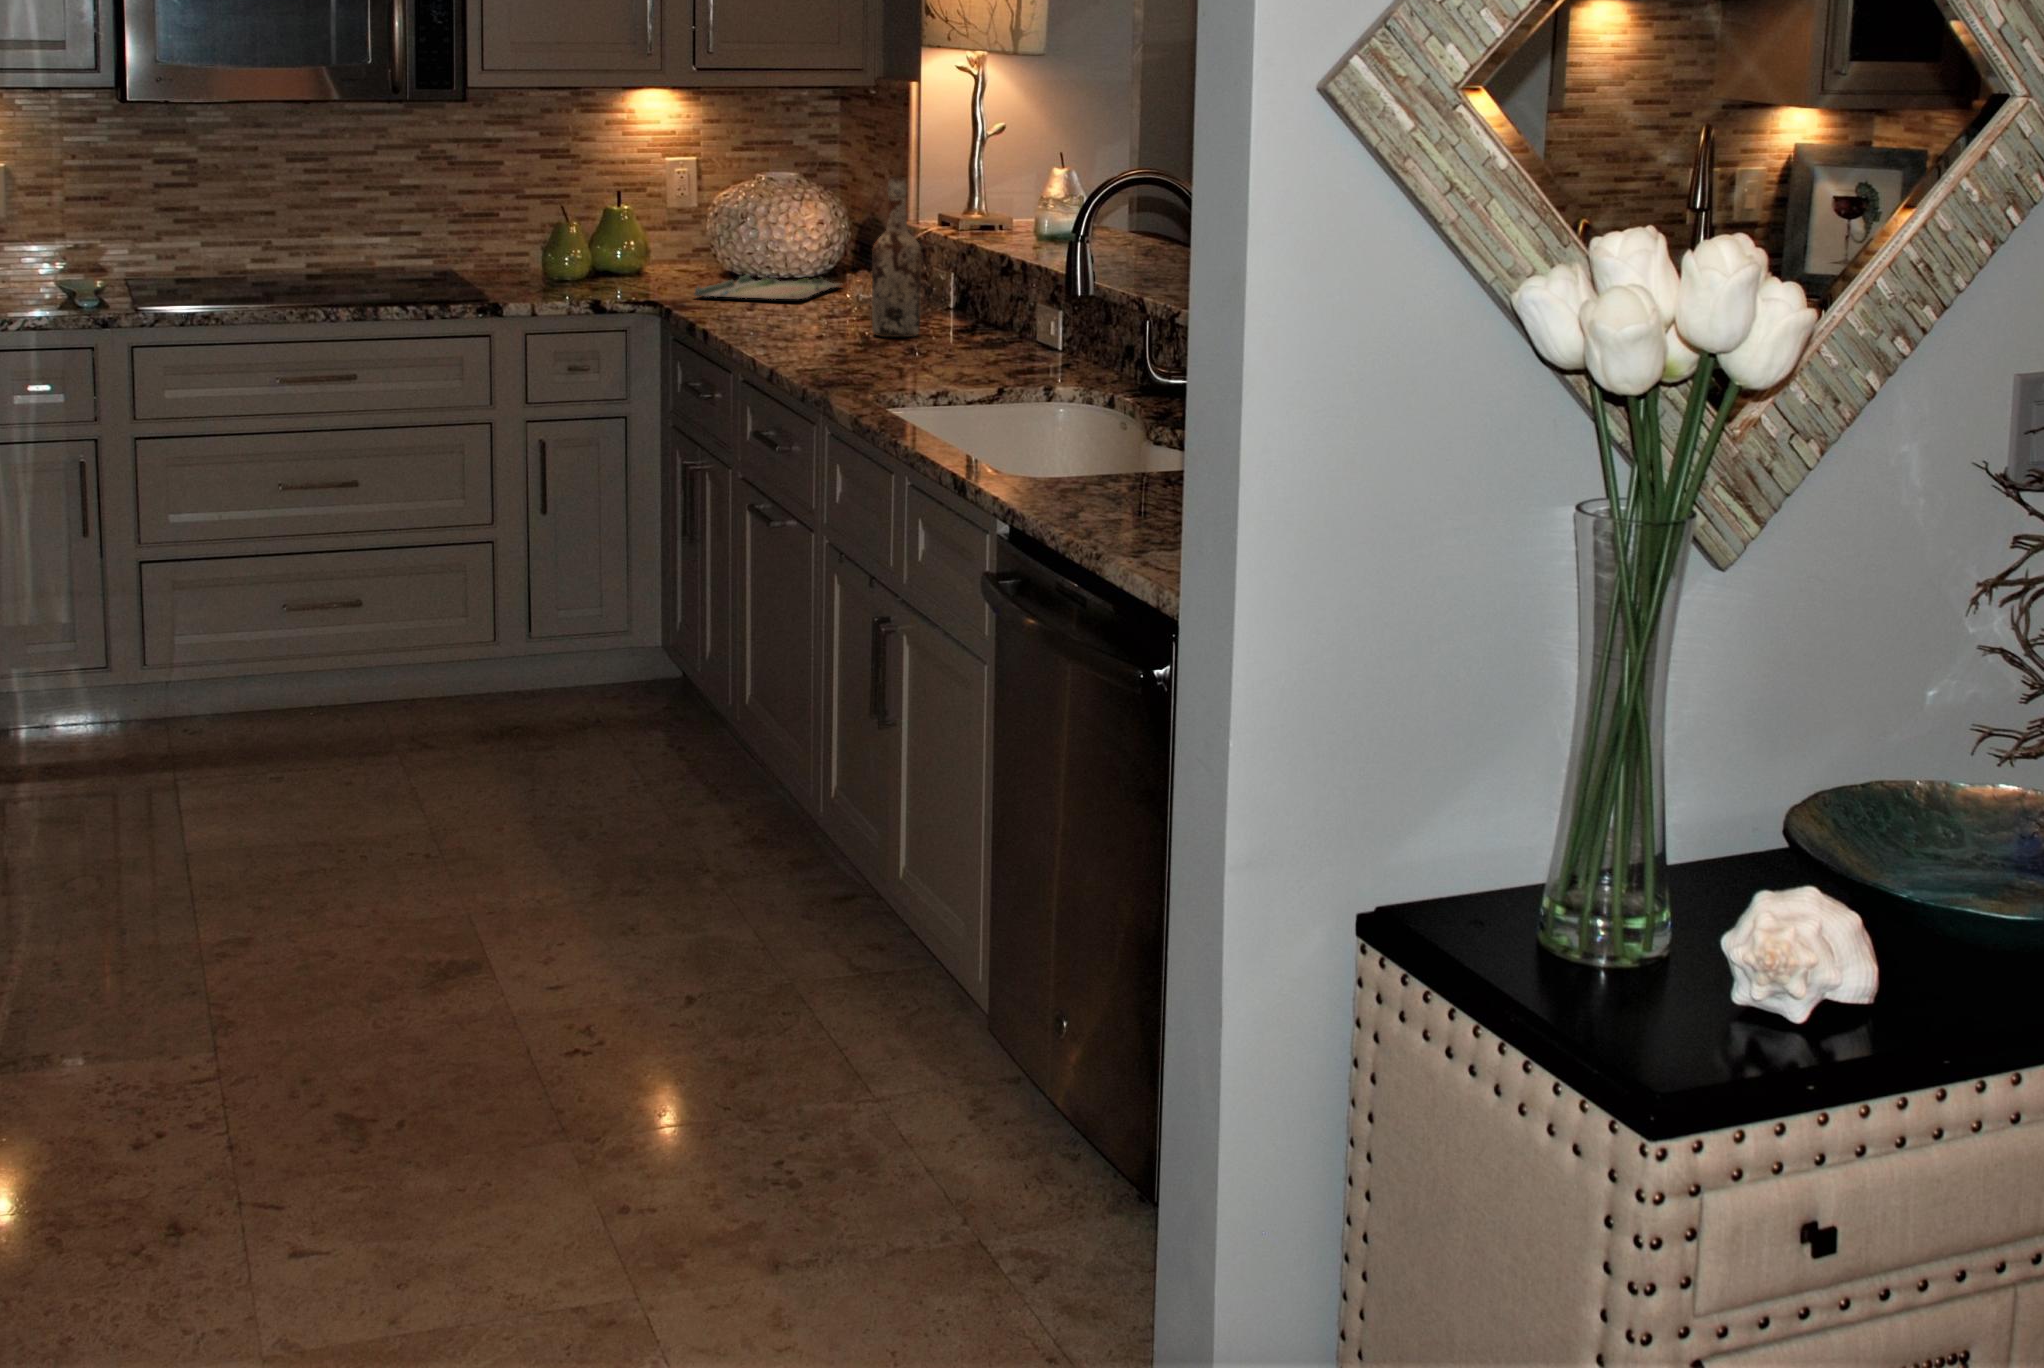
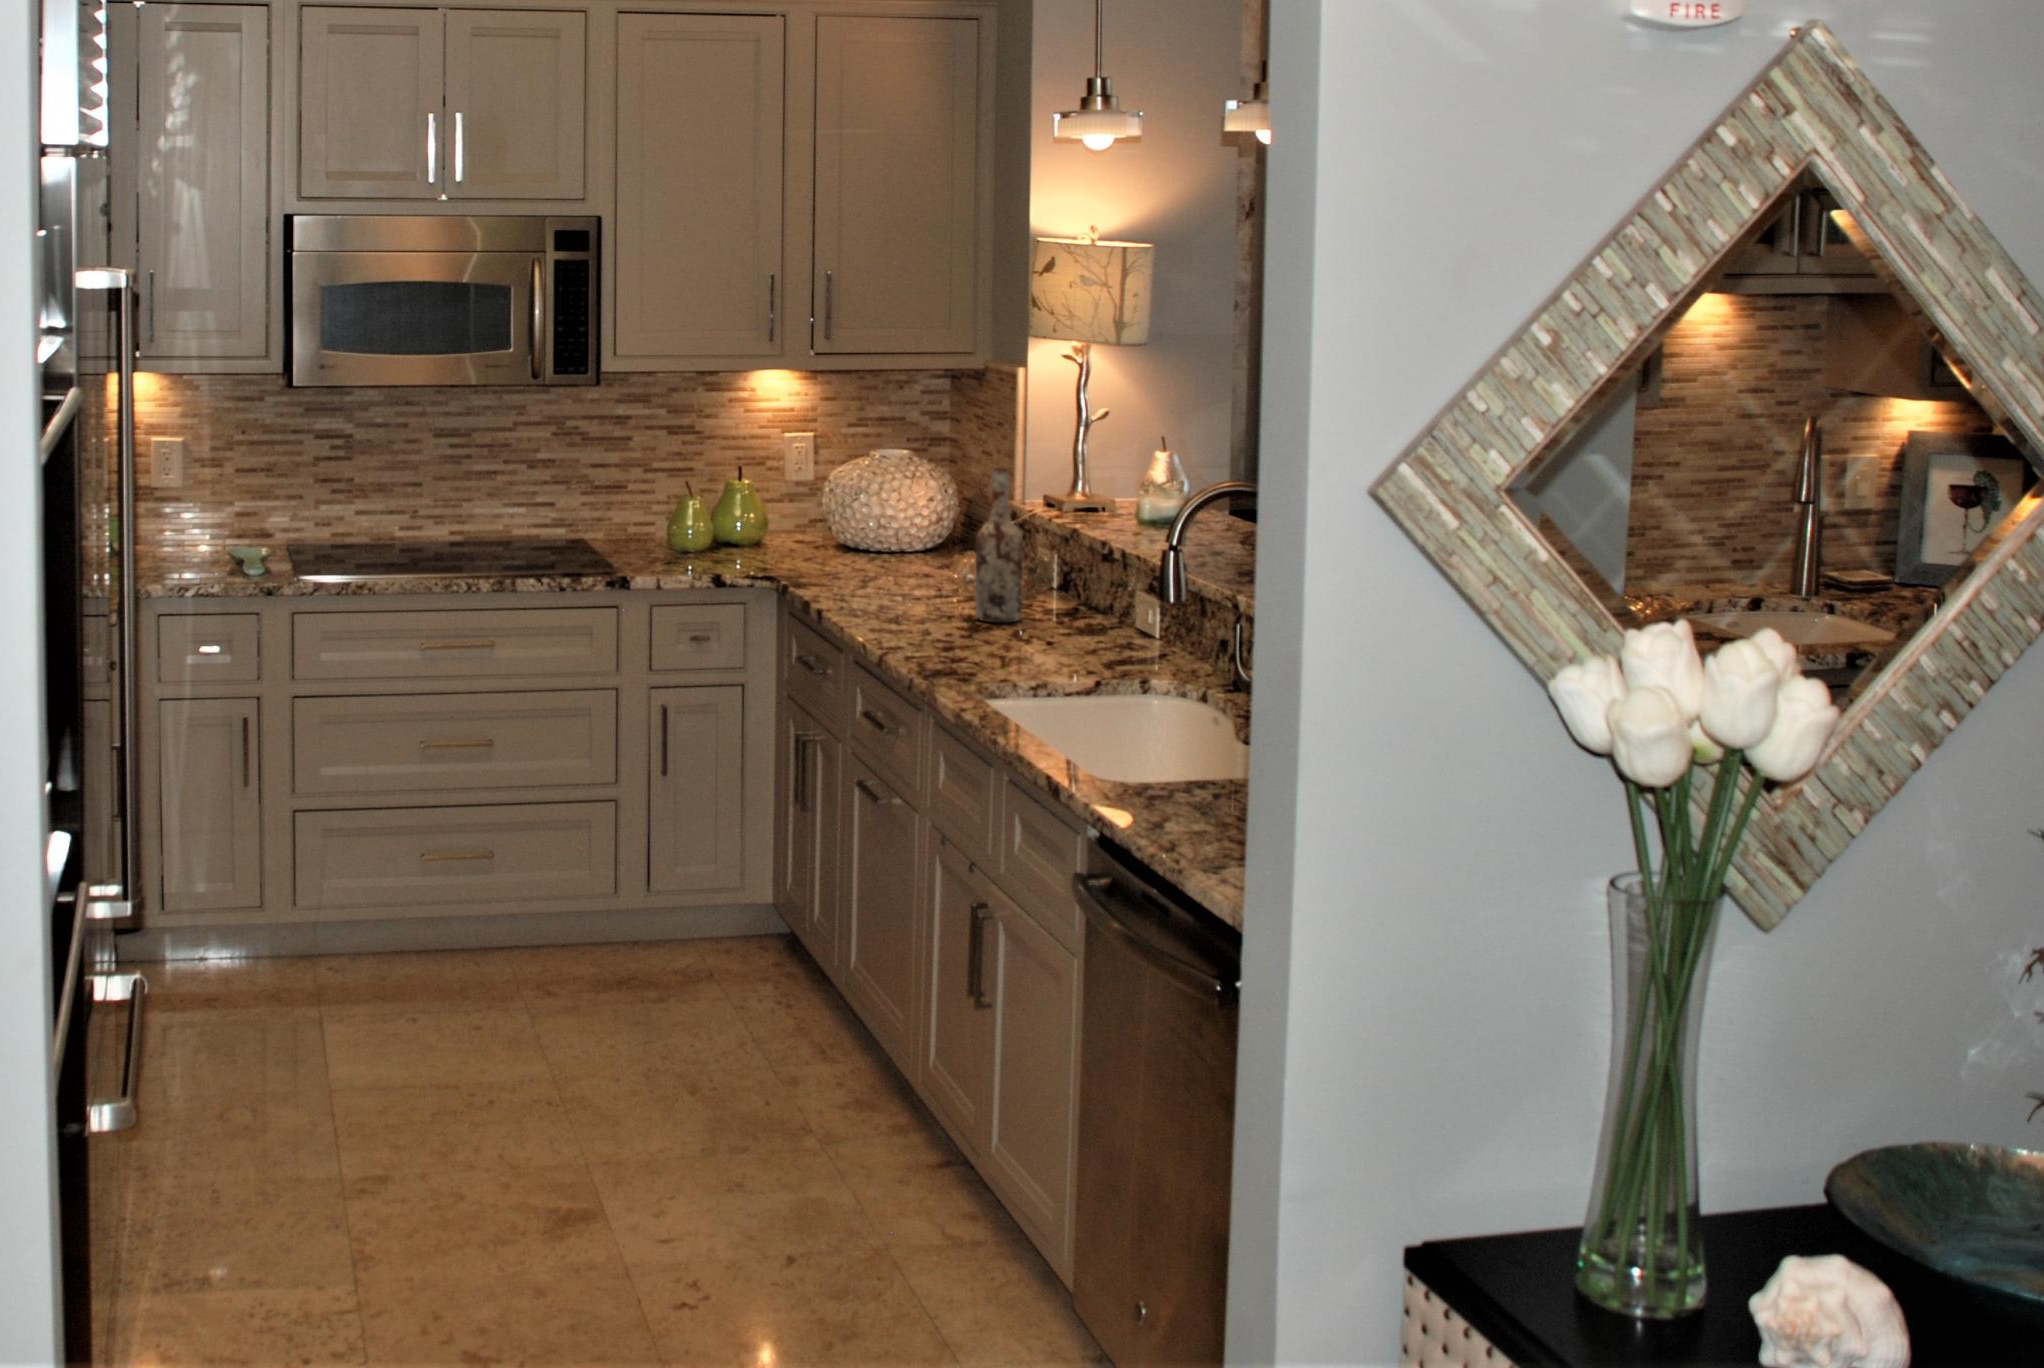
tray: present [694,275,841,299] -> none [805,543,950,577]

